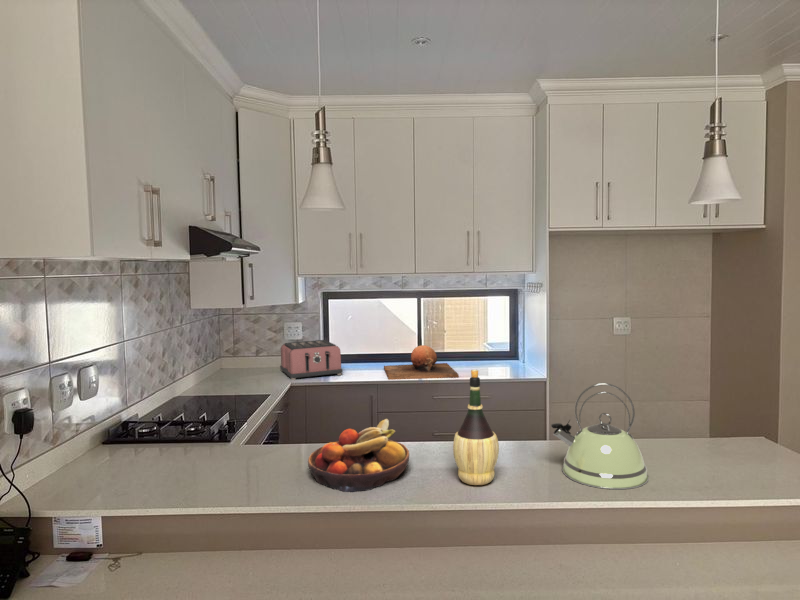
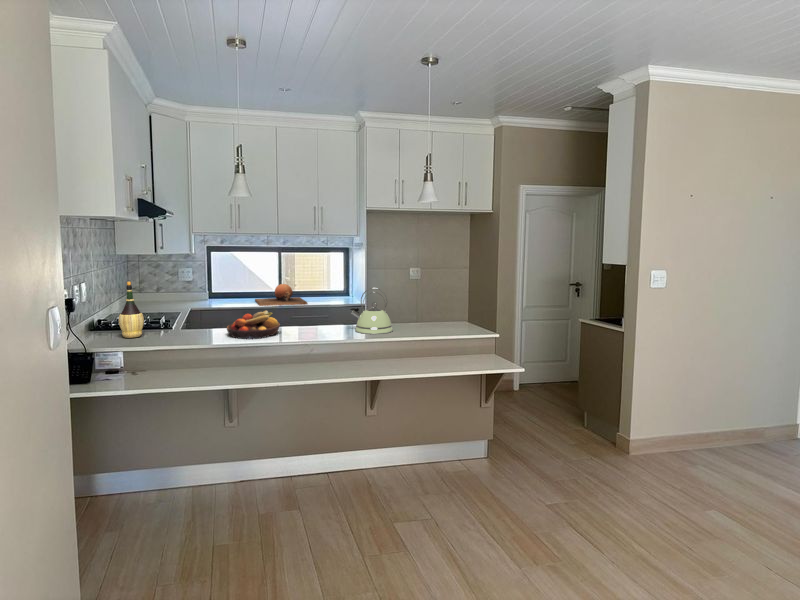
toaster: present [280,340,343,380] -> none [177,281,226,307]
wine bottle: present [453,370,499,485] -> present [119,282,144,338]

